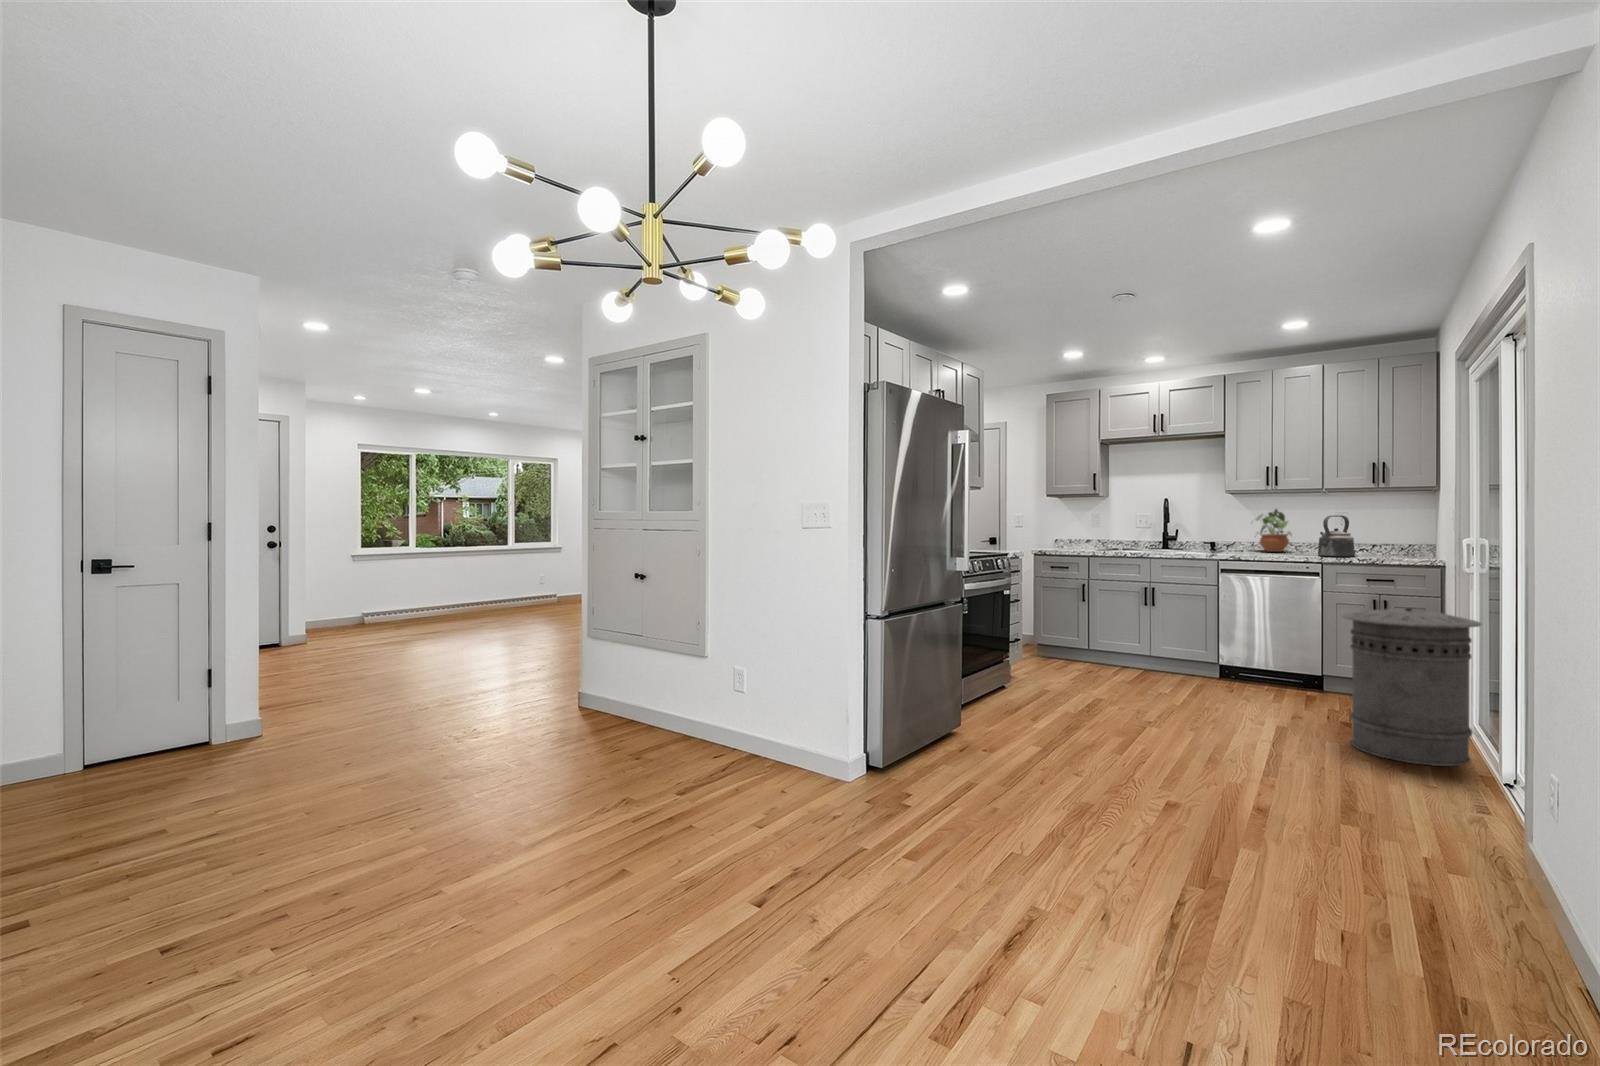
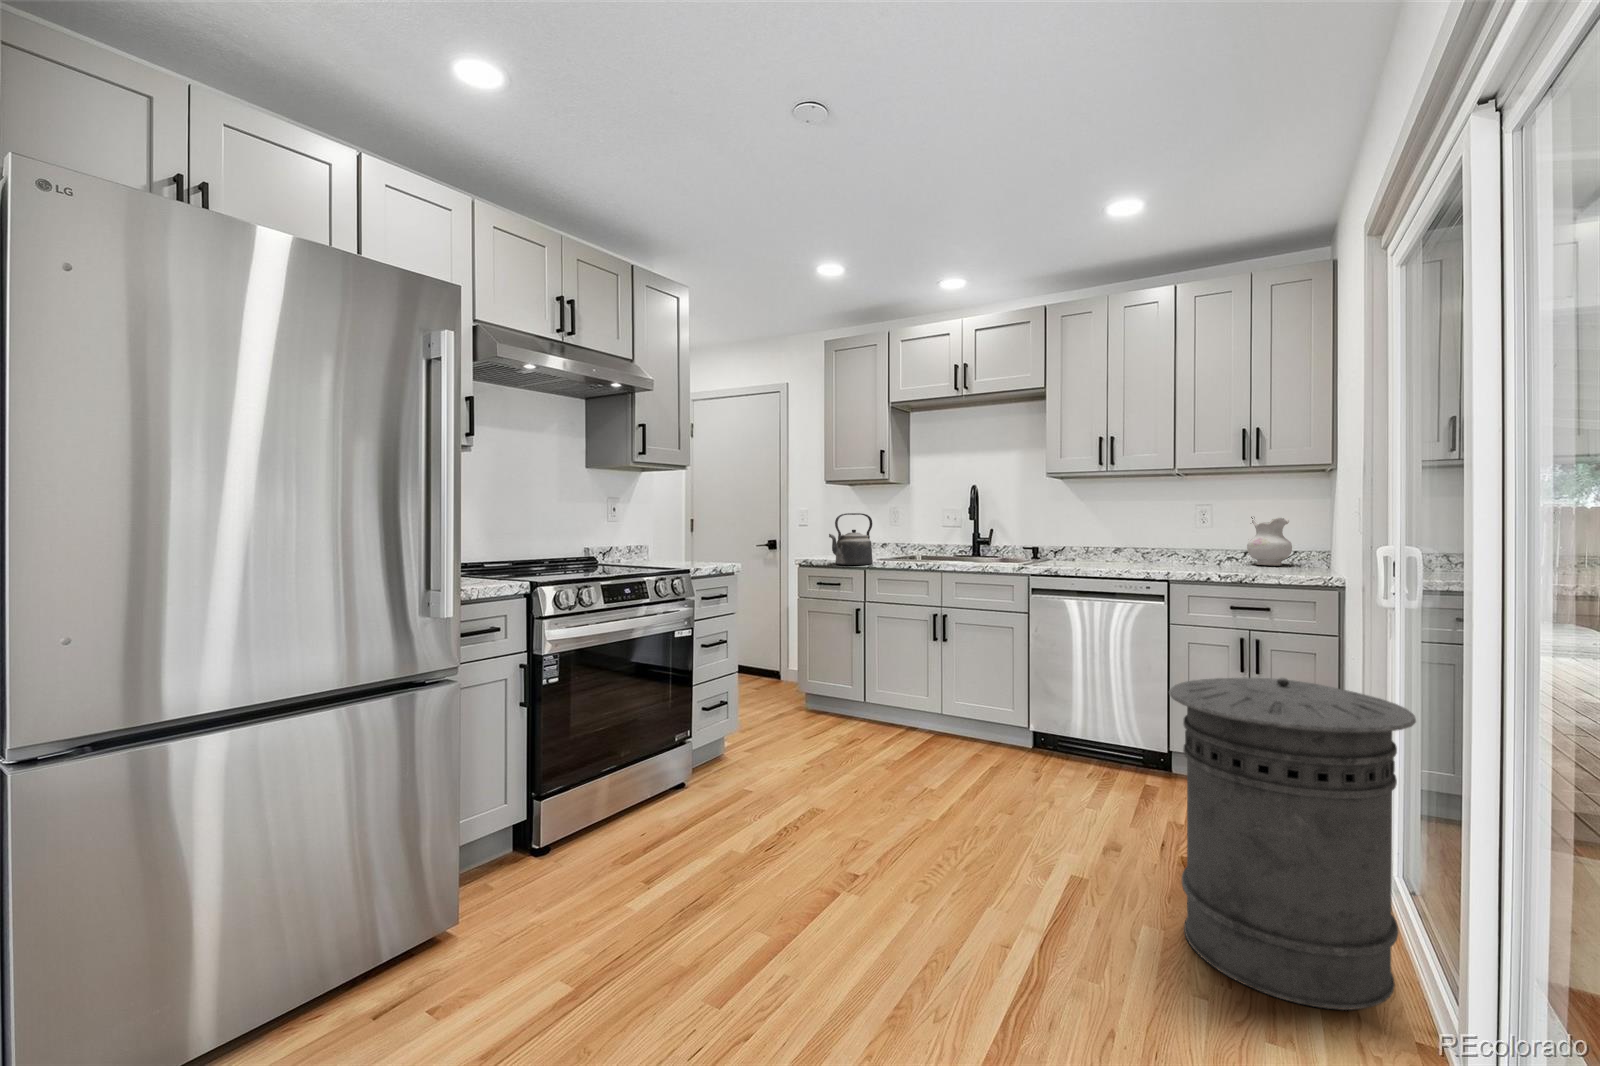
potted plant: present [1256,509,1291,552] -> none [1085,498,1138,561]
kettle: present [1318,515,1355,557] -> present [829,513,873,565]
ceramic pitcher: none [1373,521,1409,555] -> present [1247,517,1292,566]

